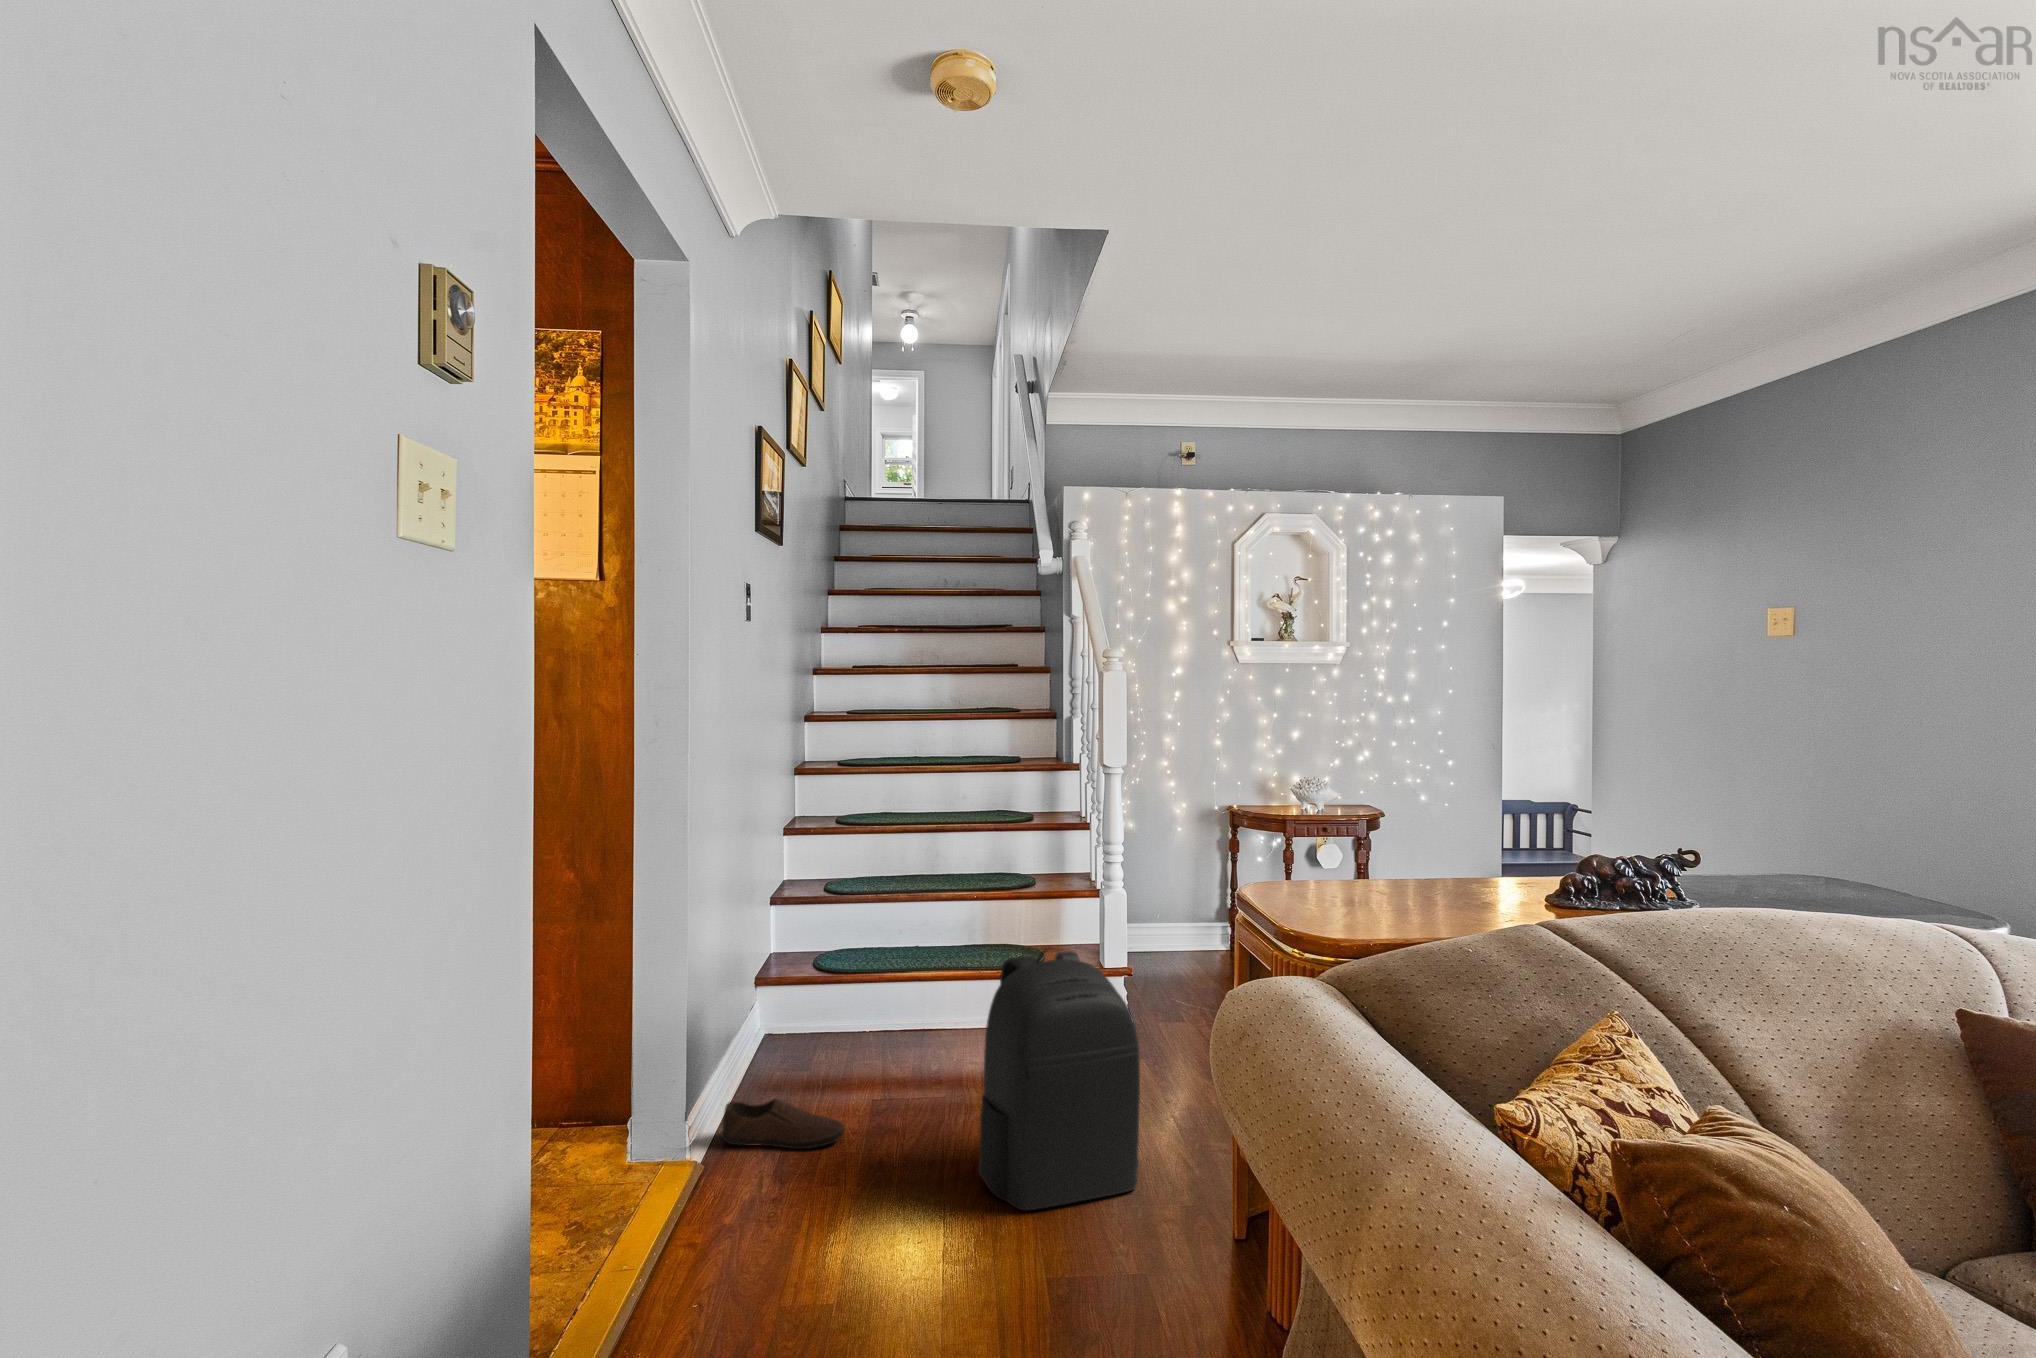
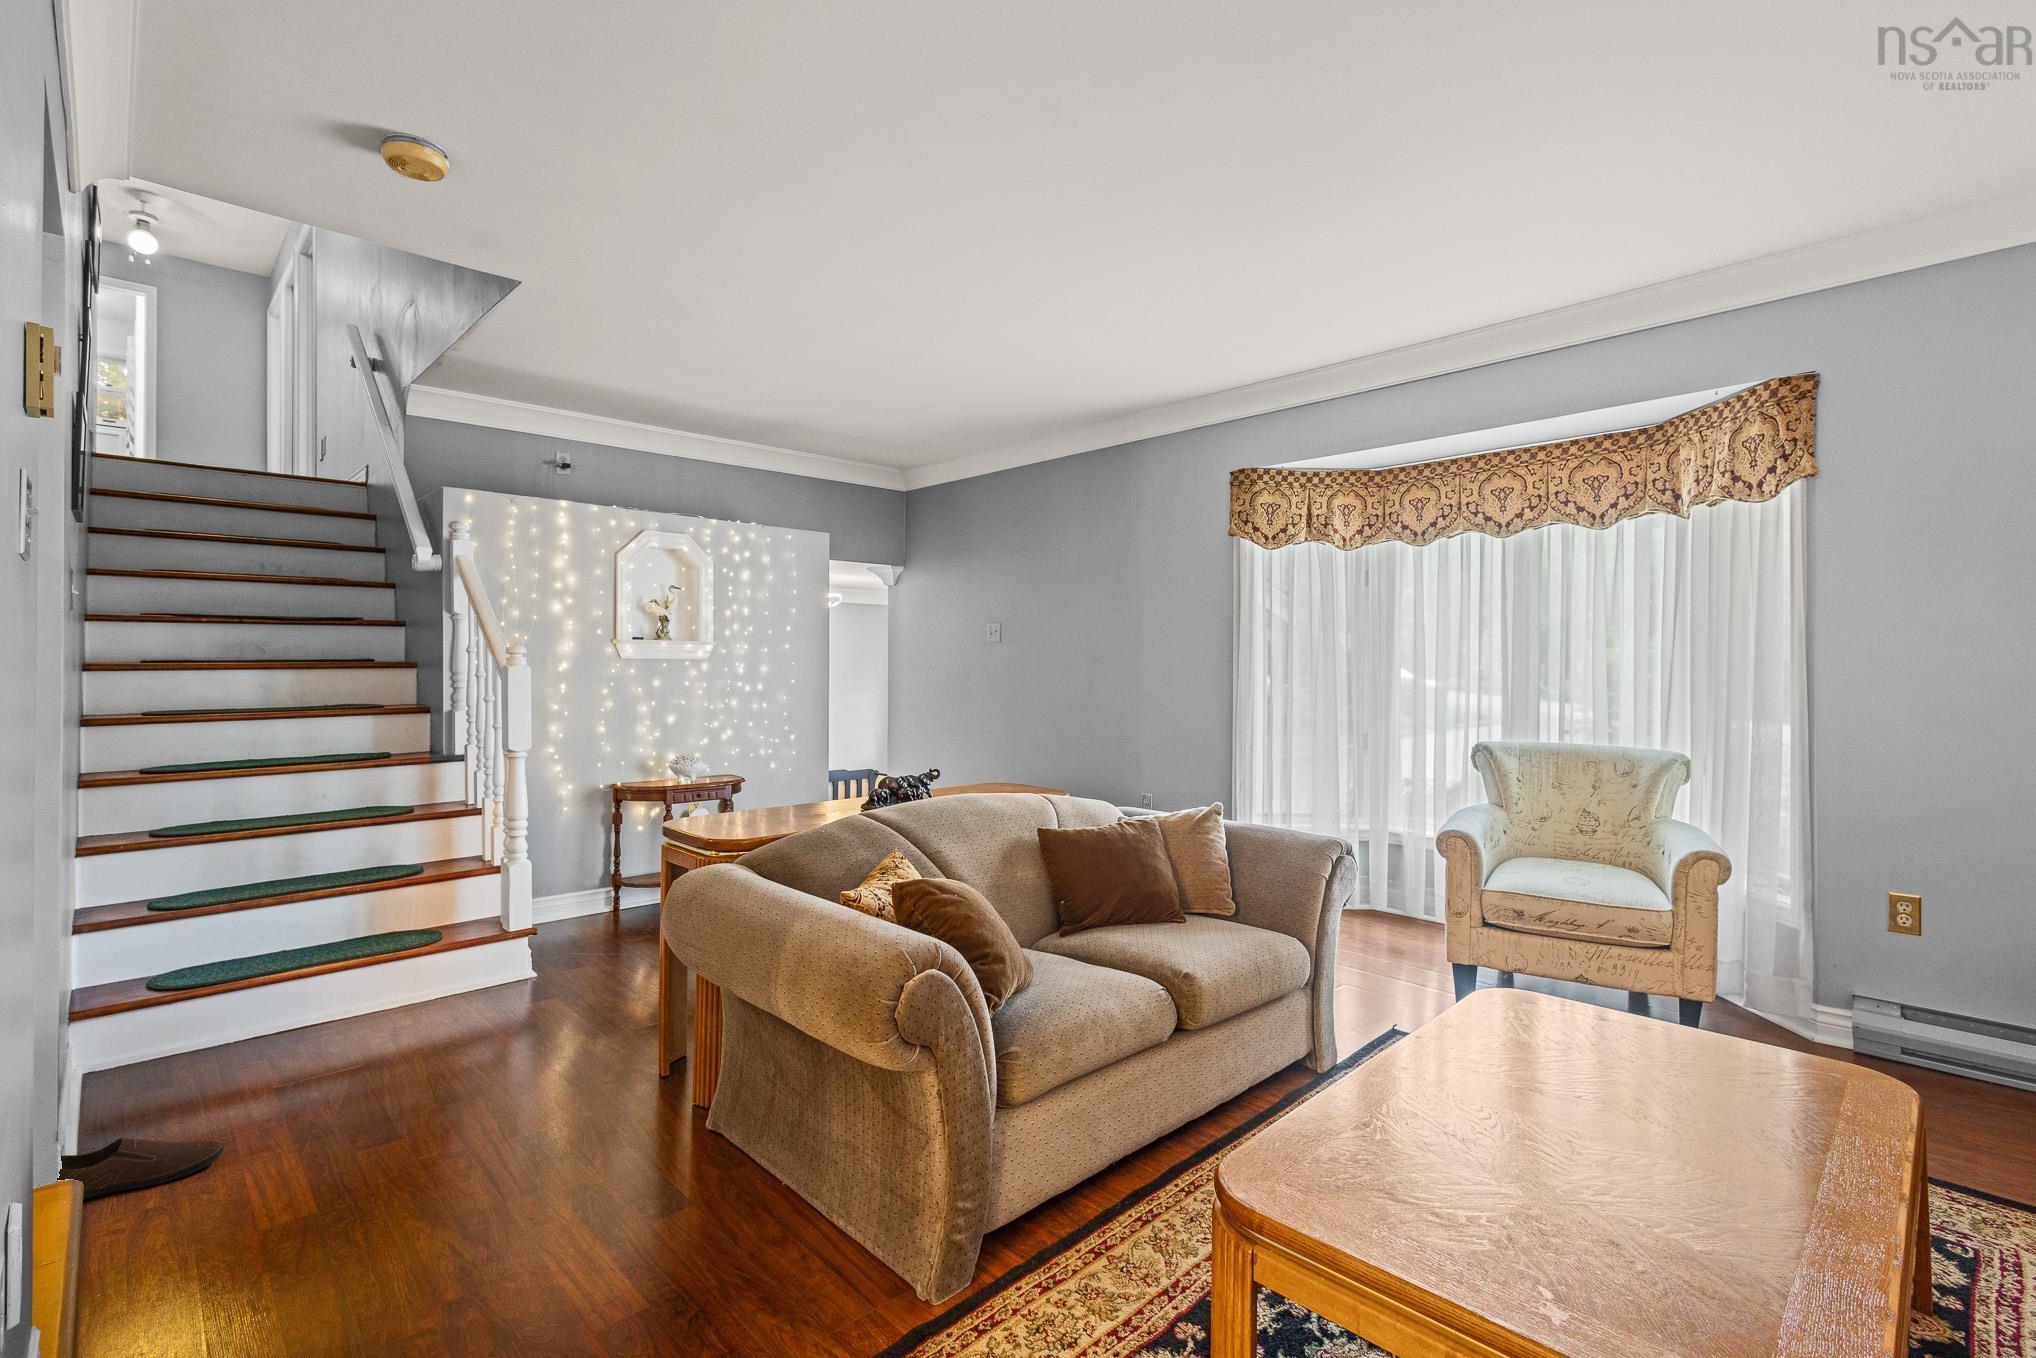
backpack: present [978,949,1140,1211] -> none [404,917,573,1161]

